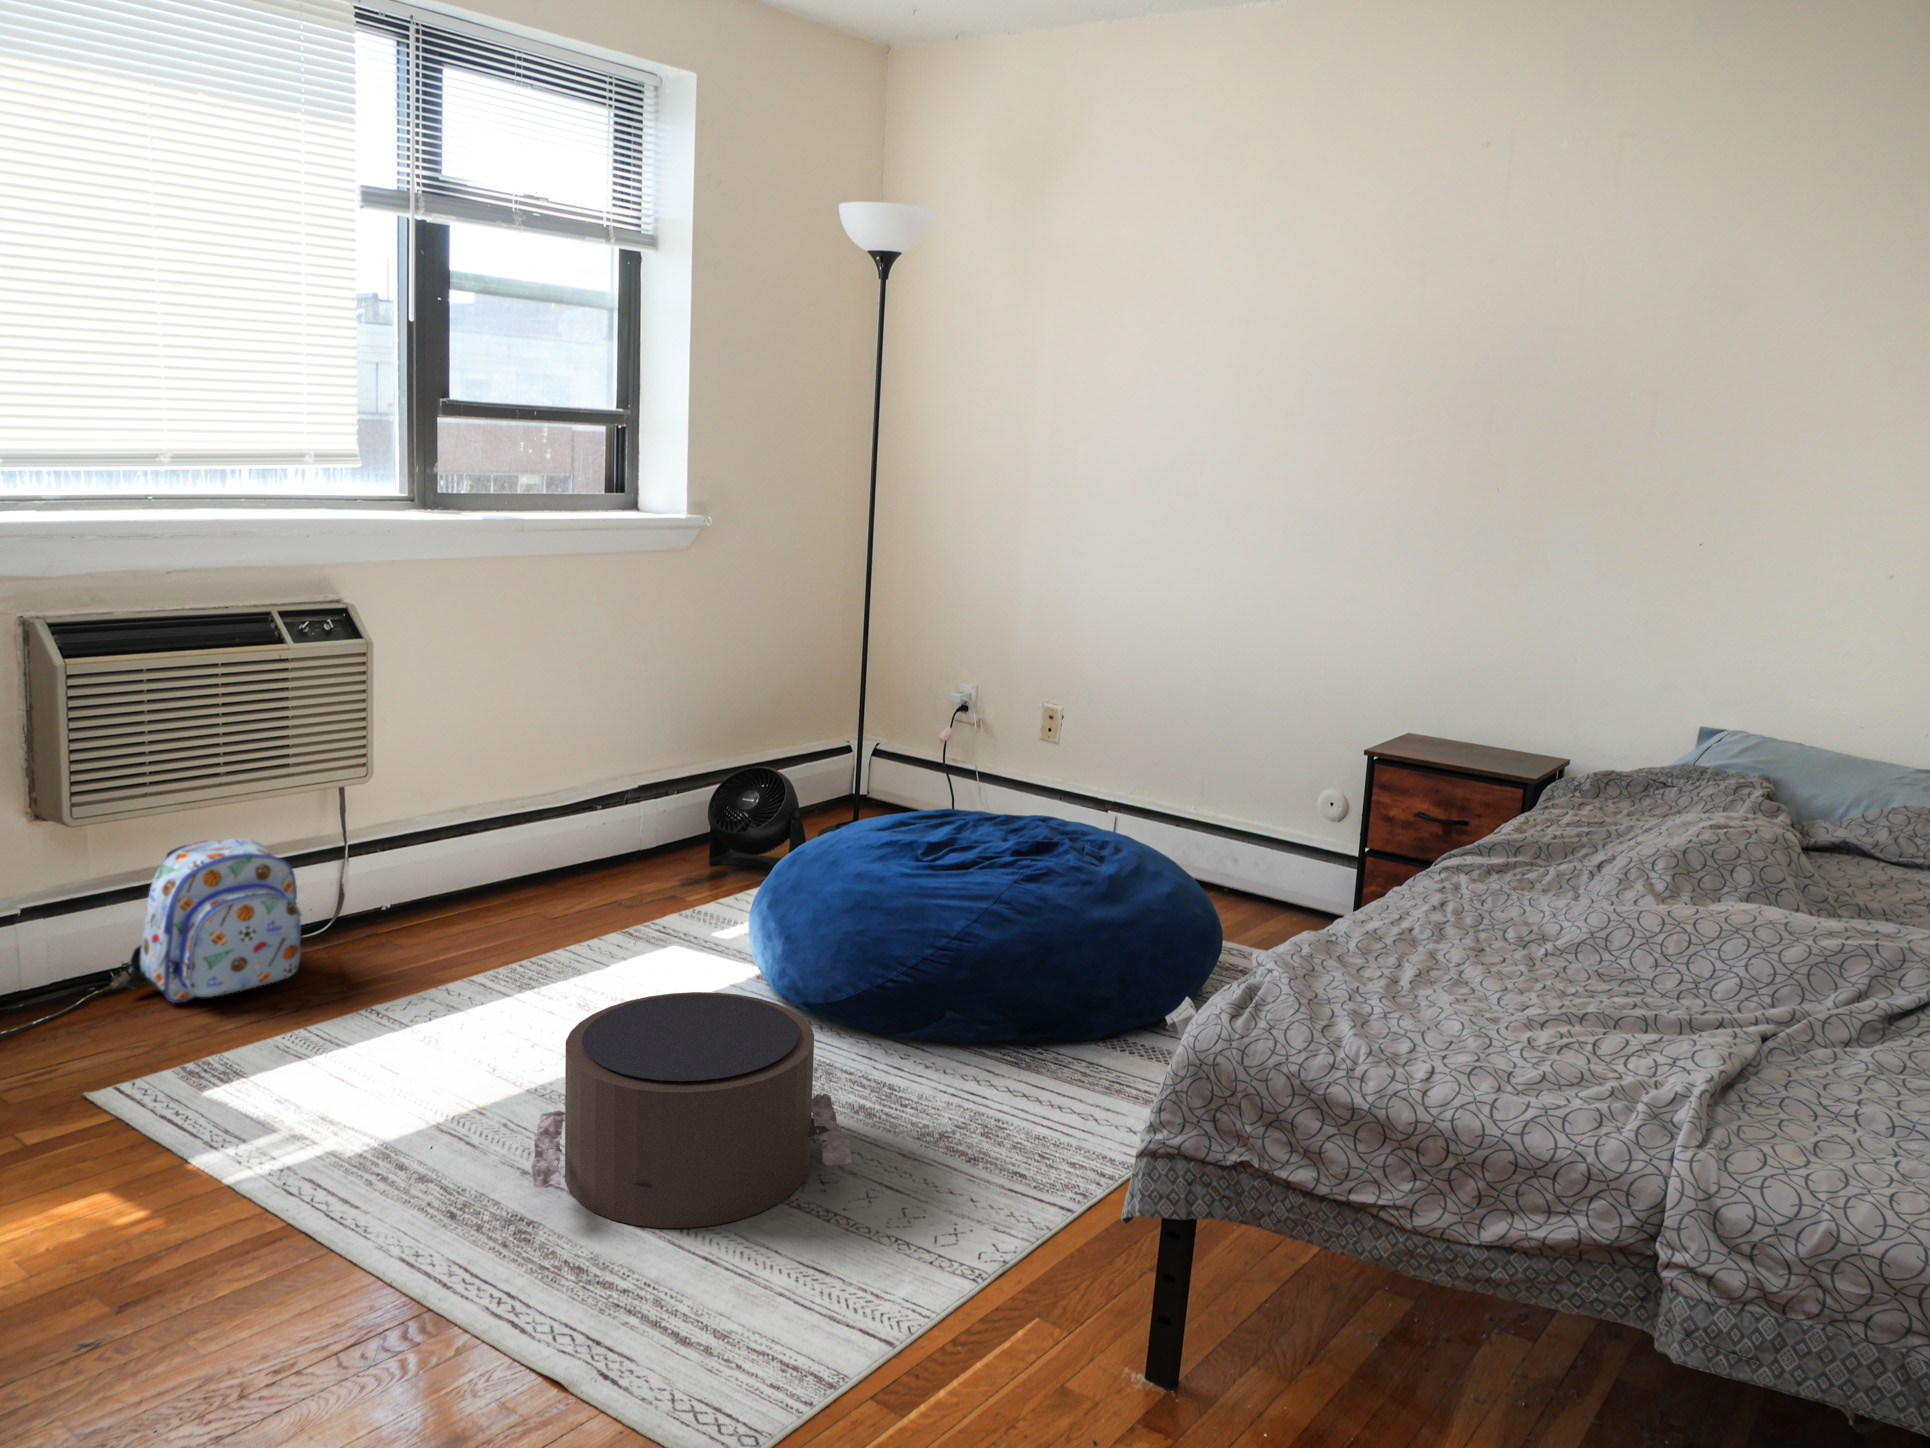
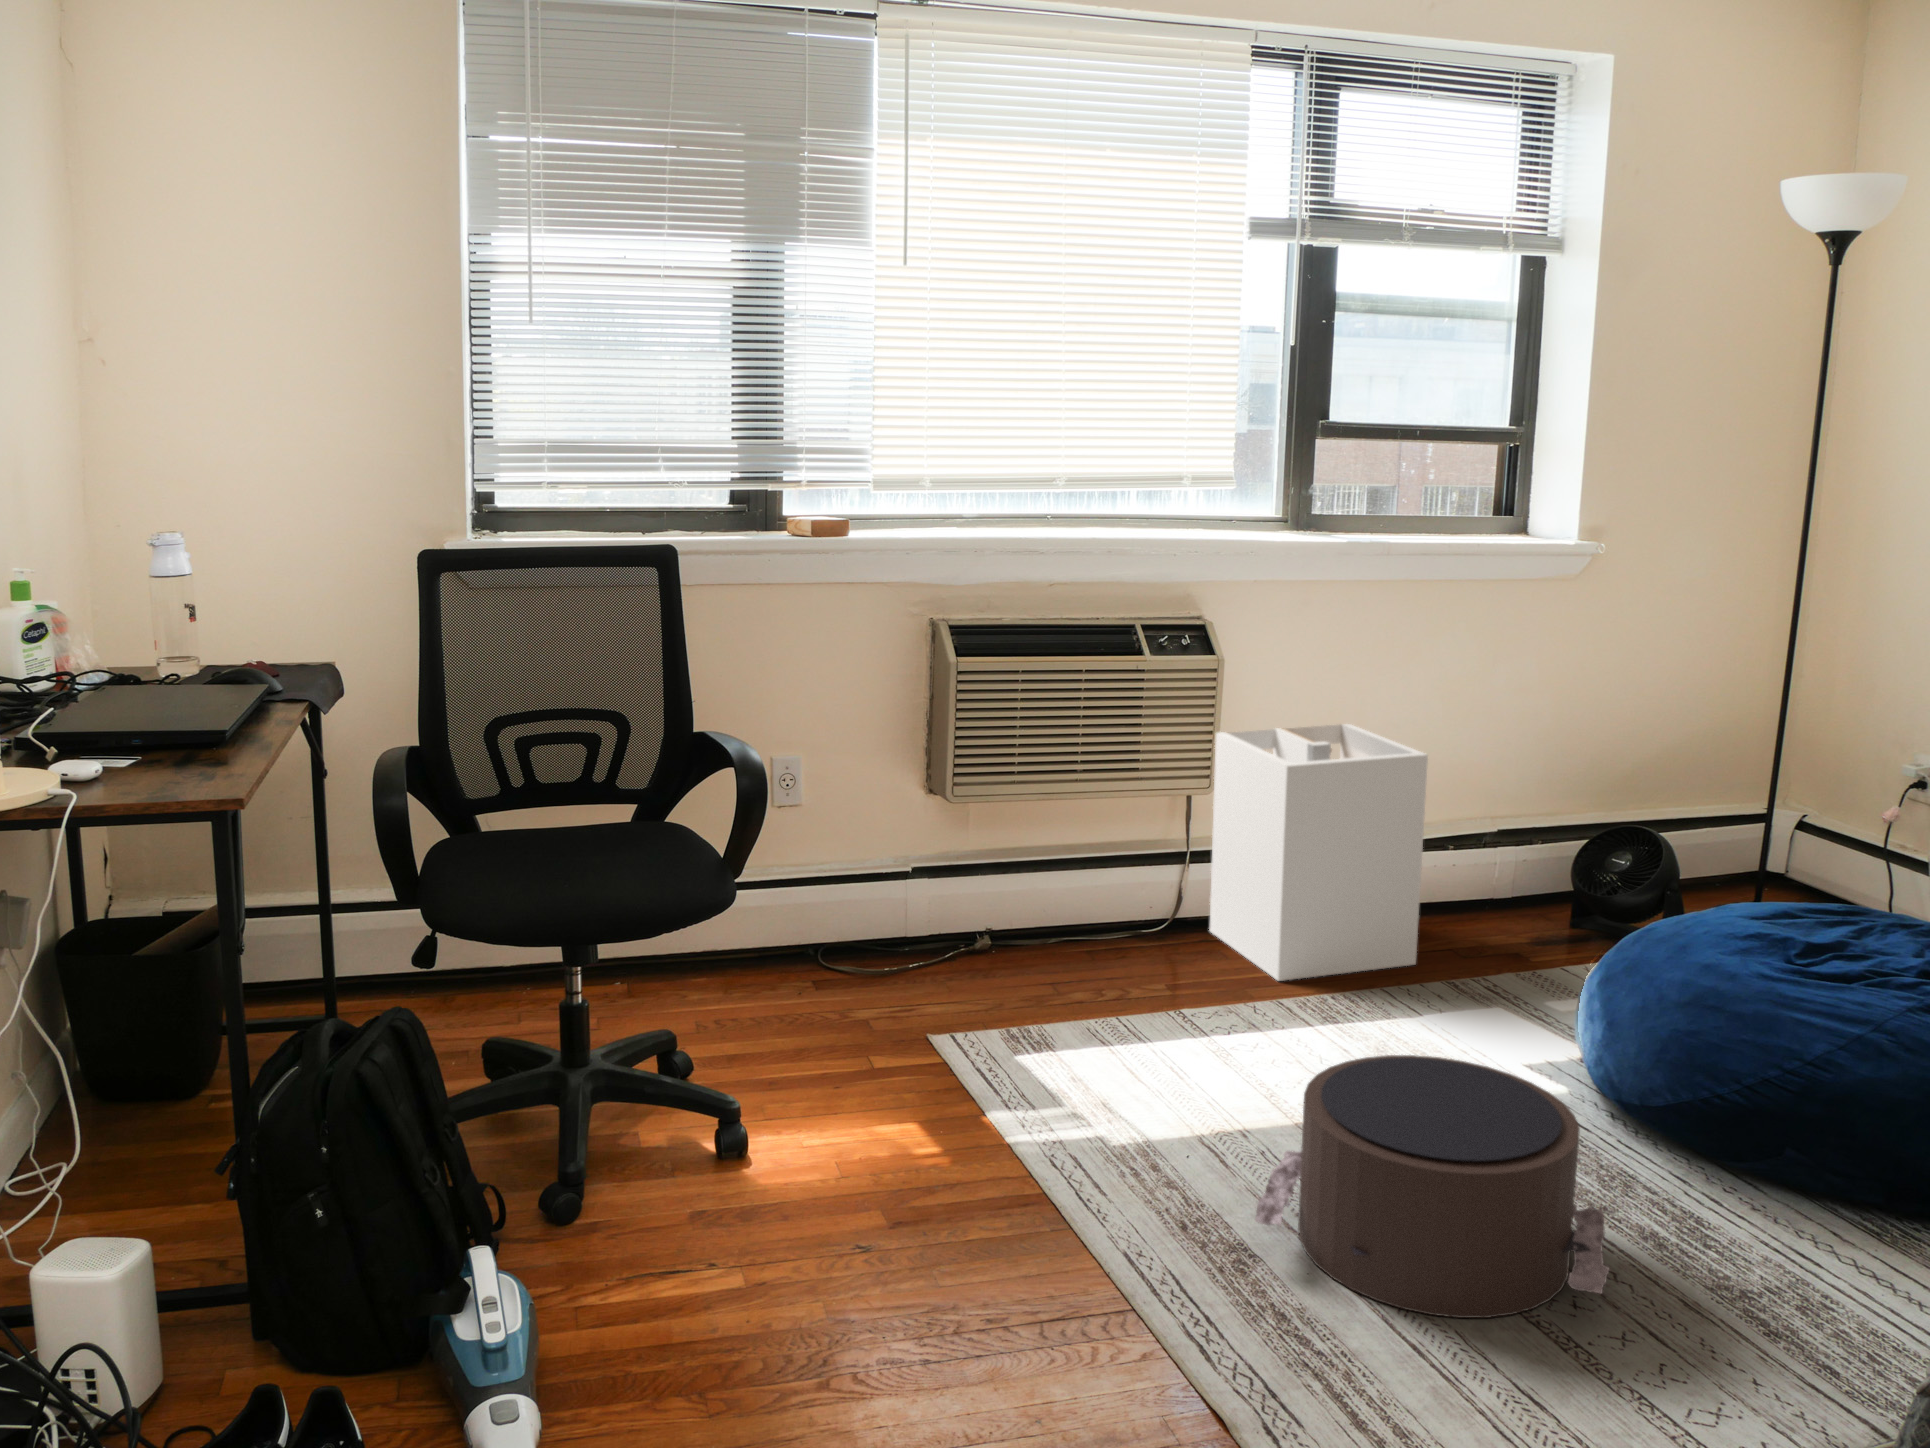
laundry hamper: none [374,705,592,961] -> present [1210,724,1428,981]
backpack: present [124,839,302,1003] -> none [986,830,1132,973]

